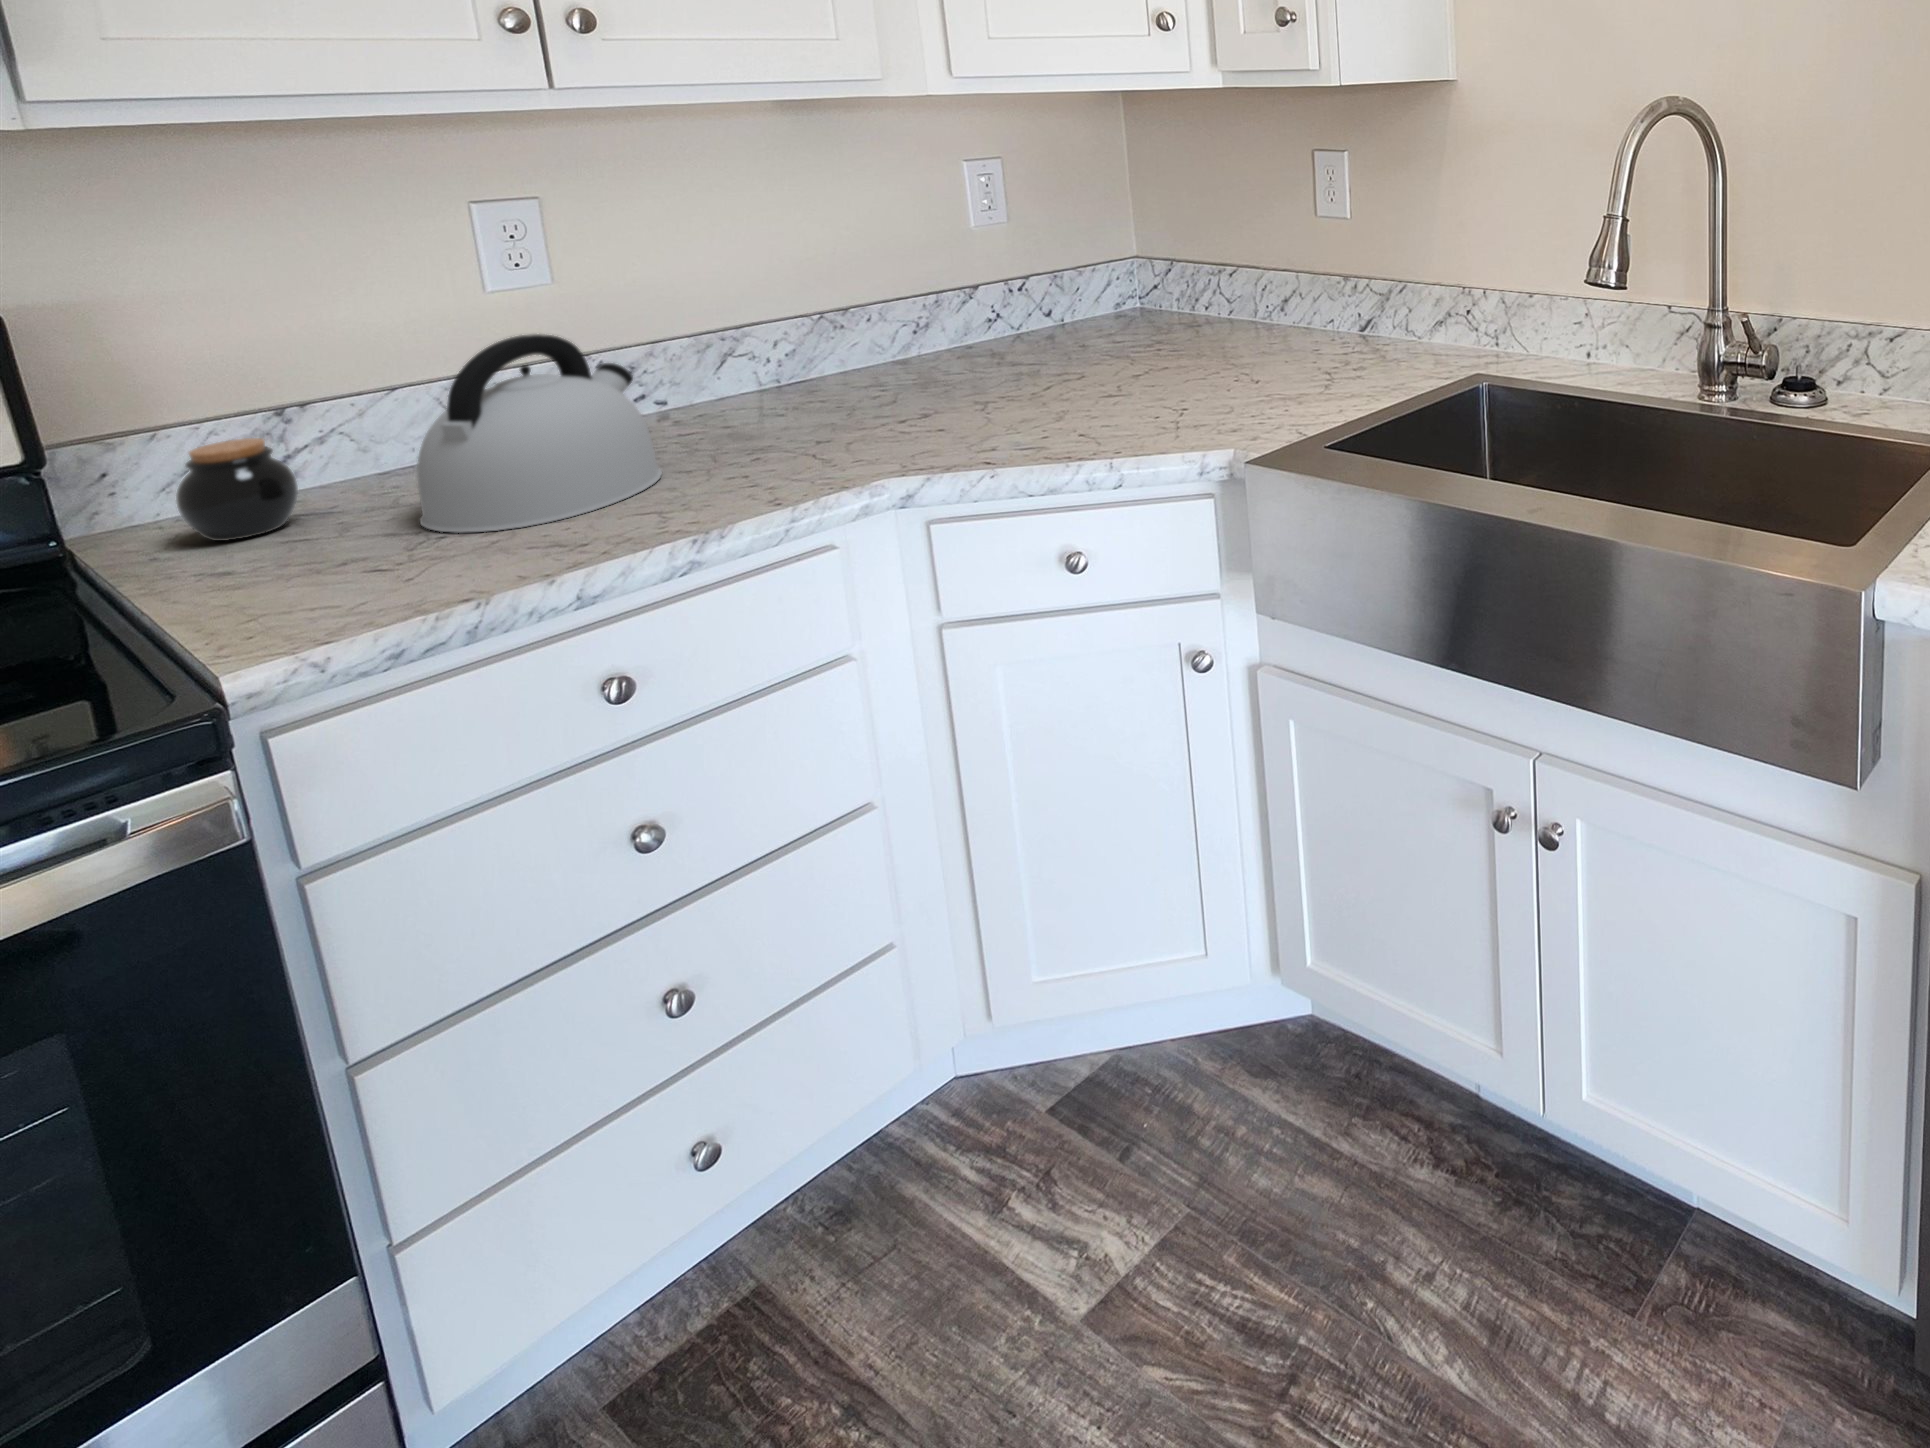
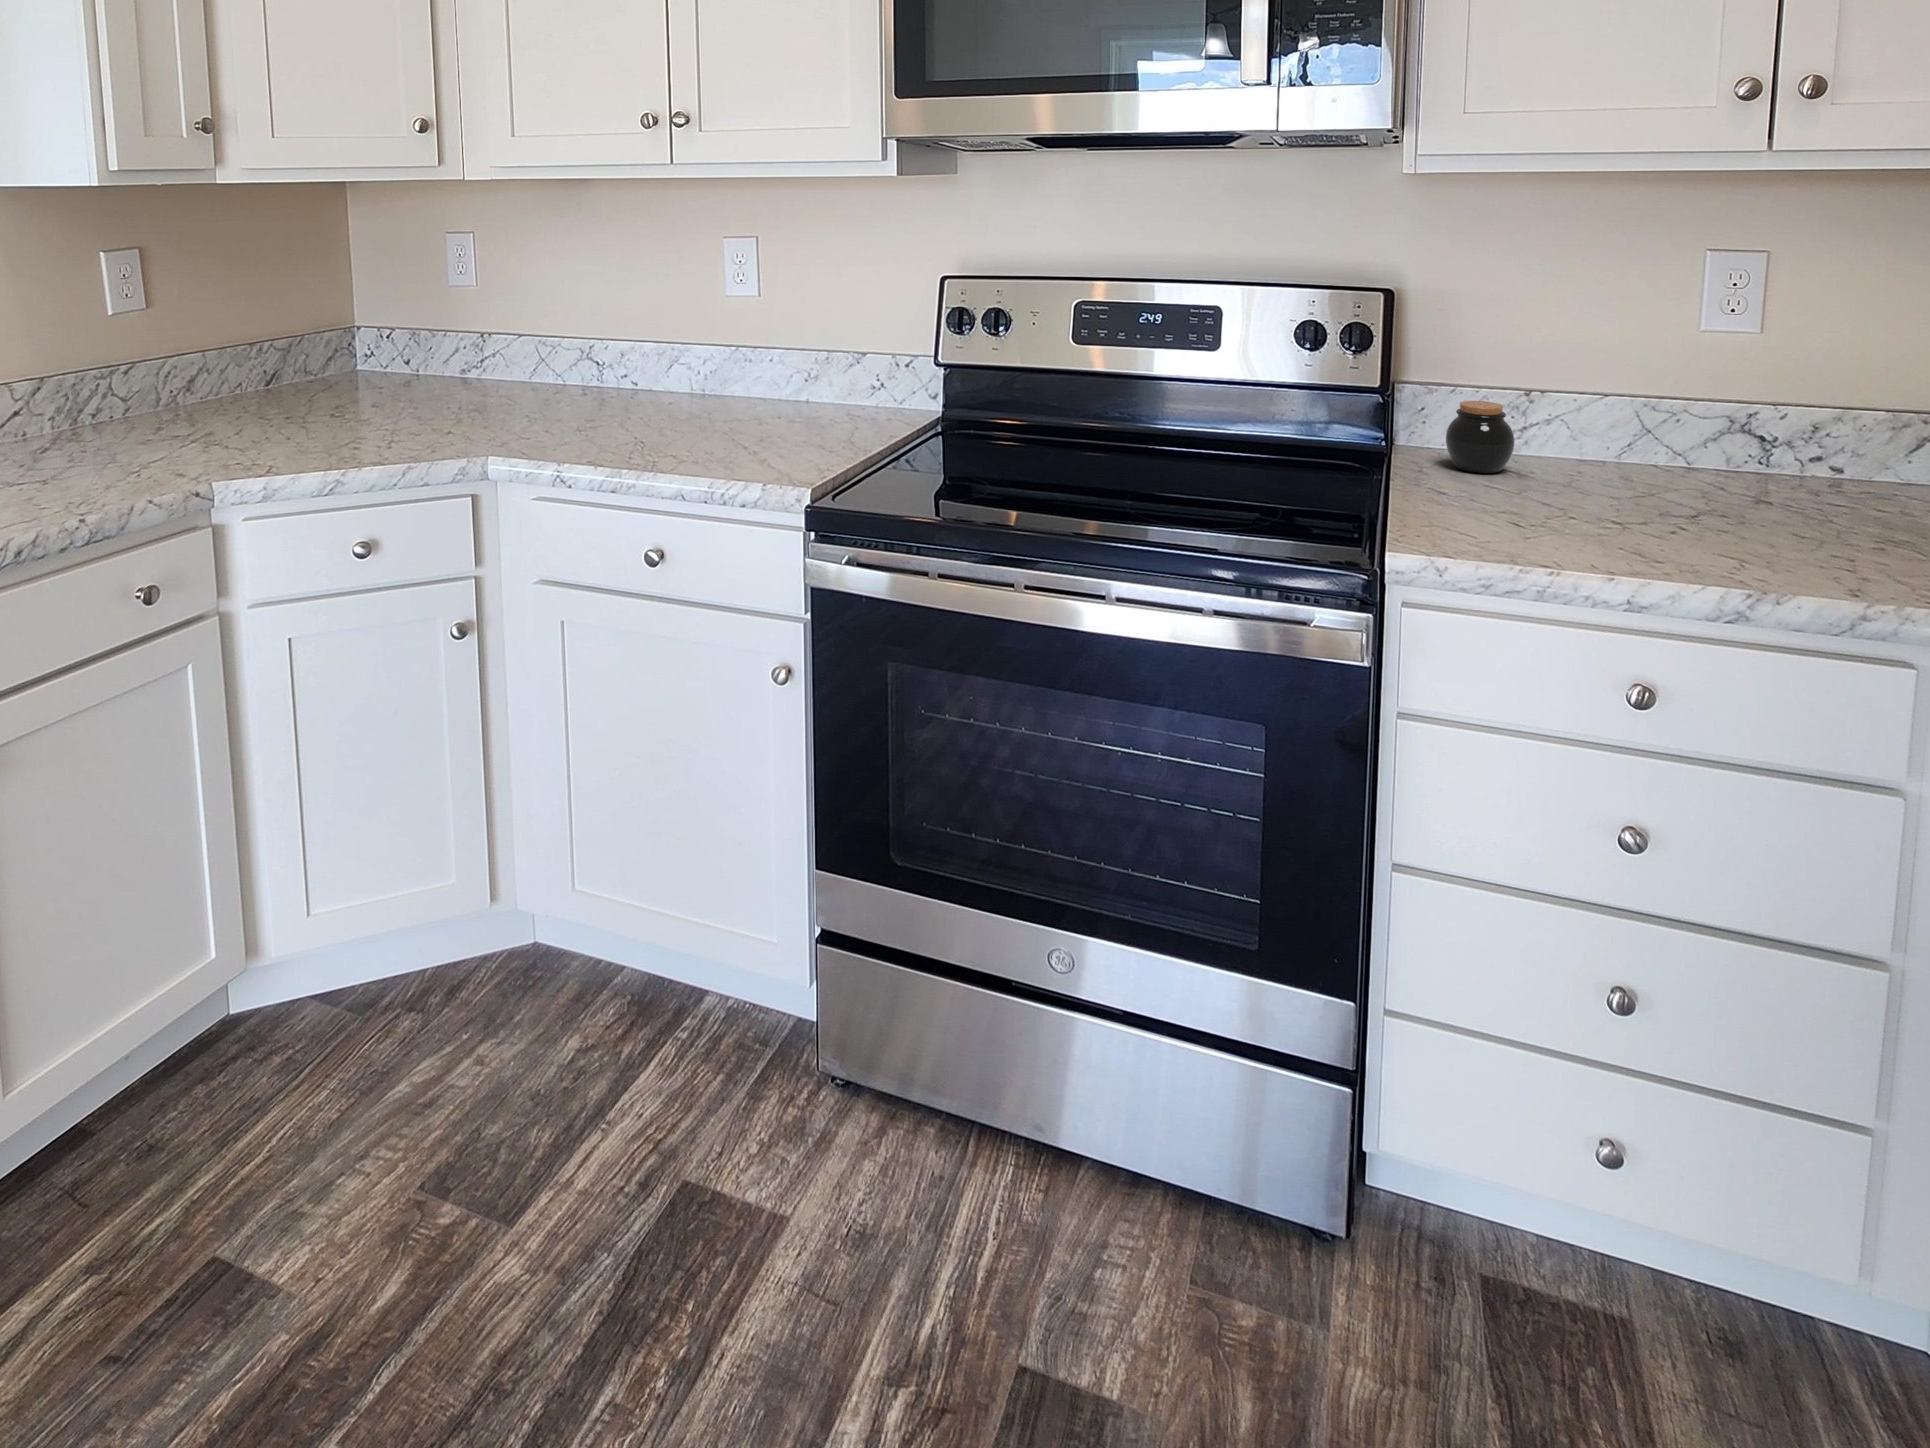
kettle: present [417,334,662,533] -> none [1568,369,1781,539]

